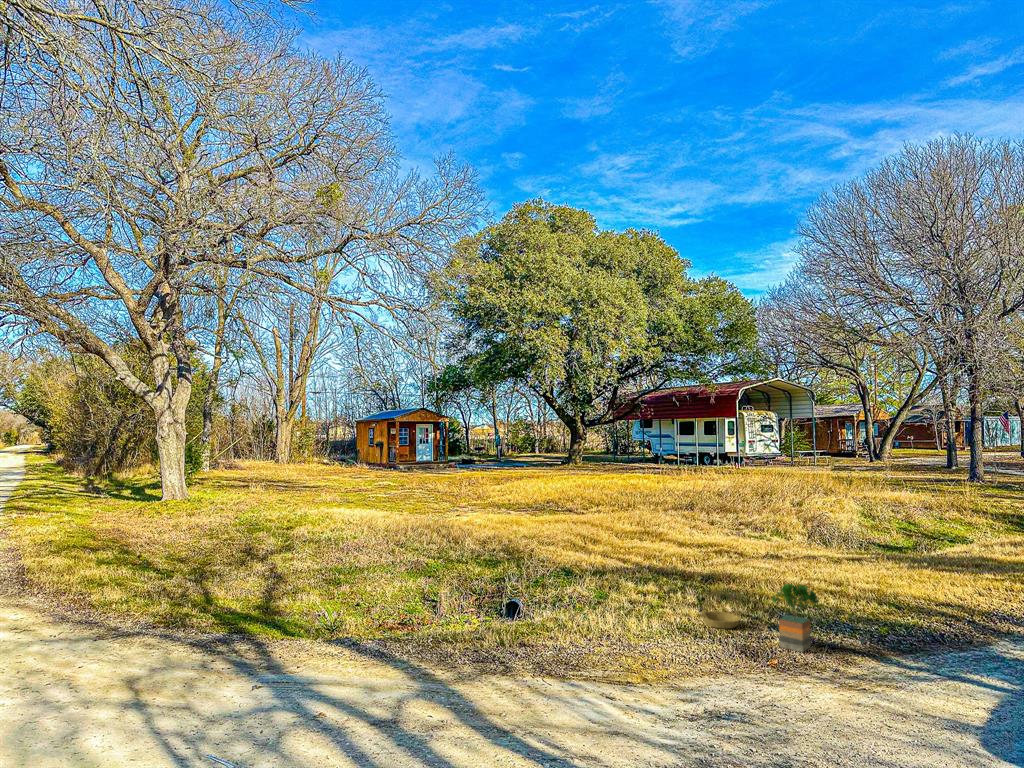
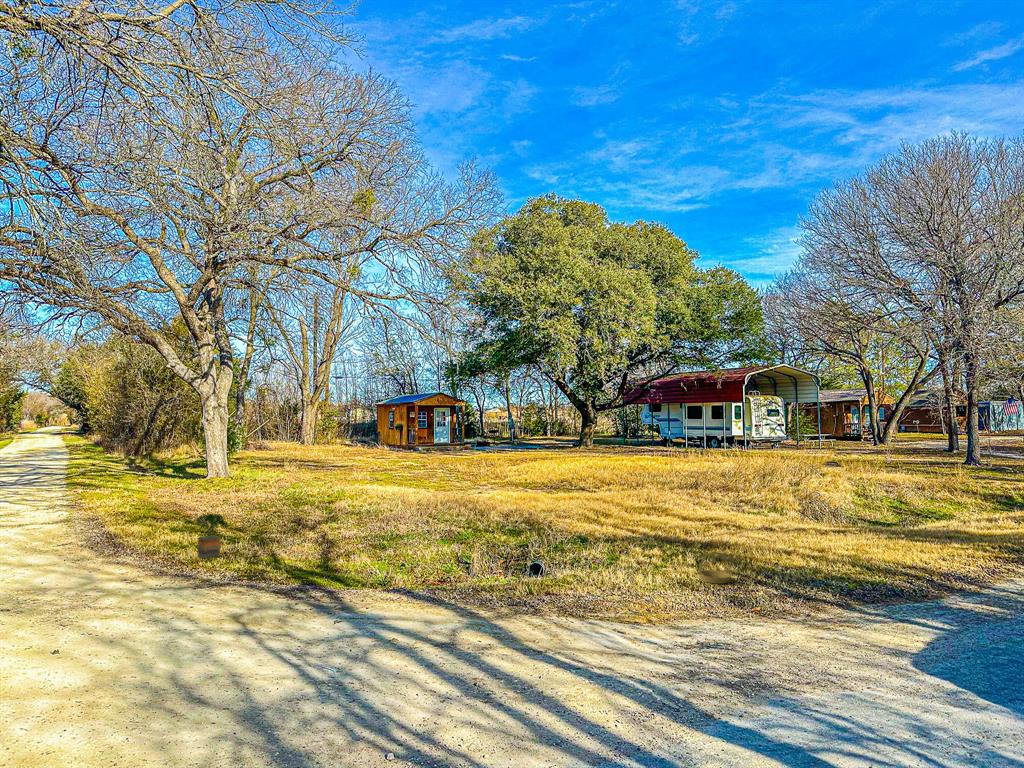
potted tree: present [772,584,820,652] -> present [196,514,228,559]

